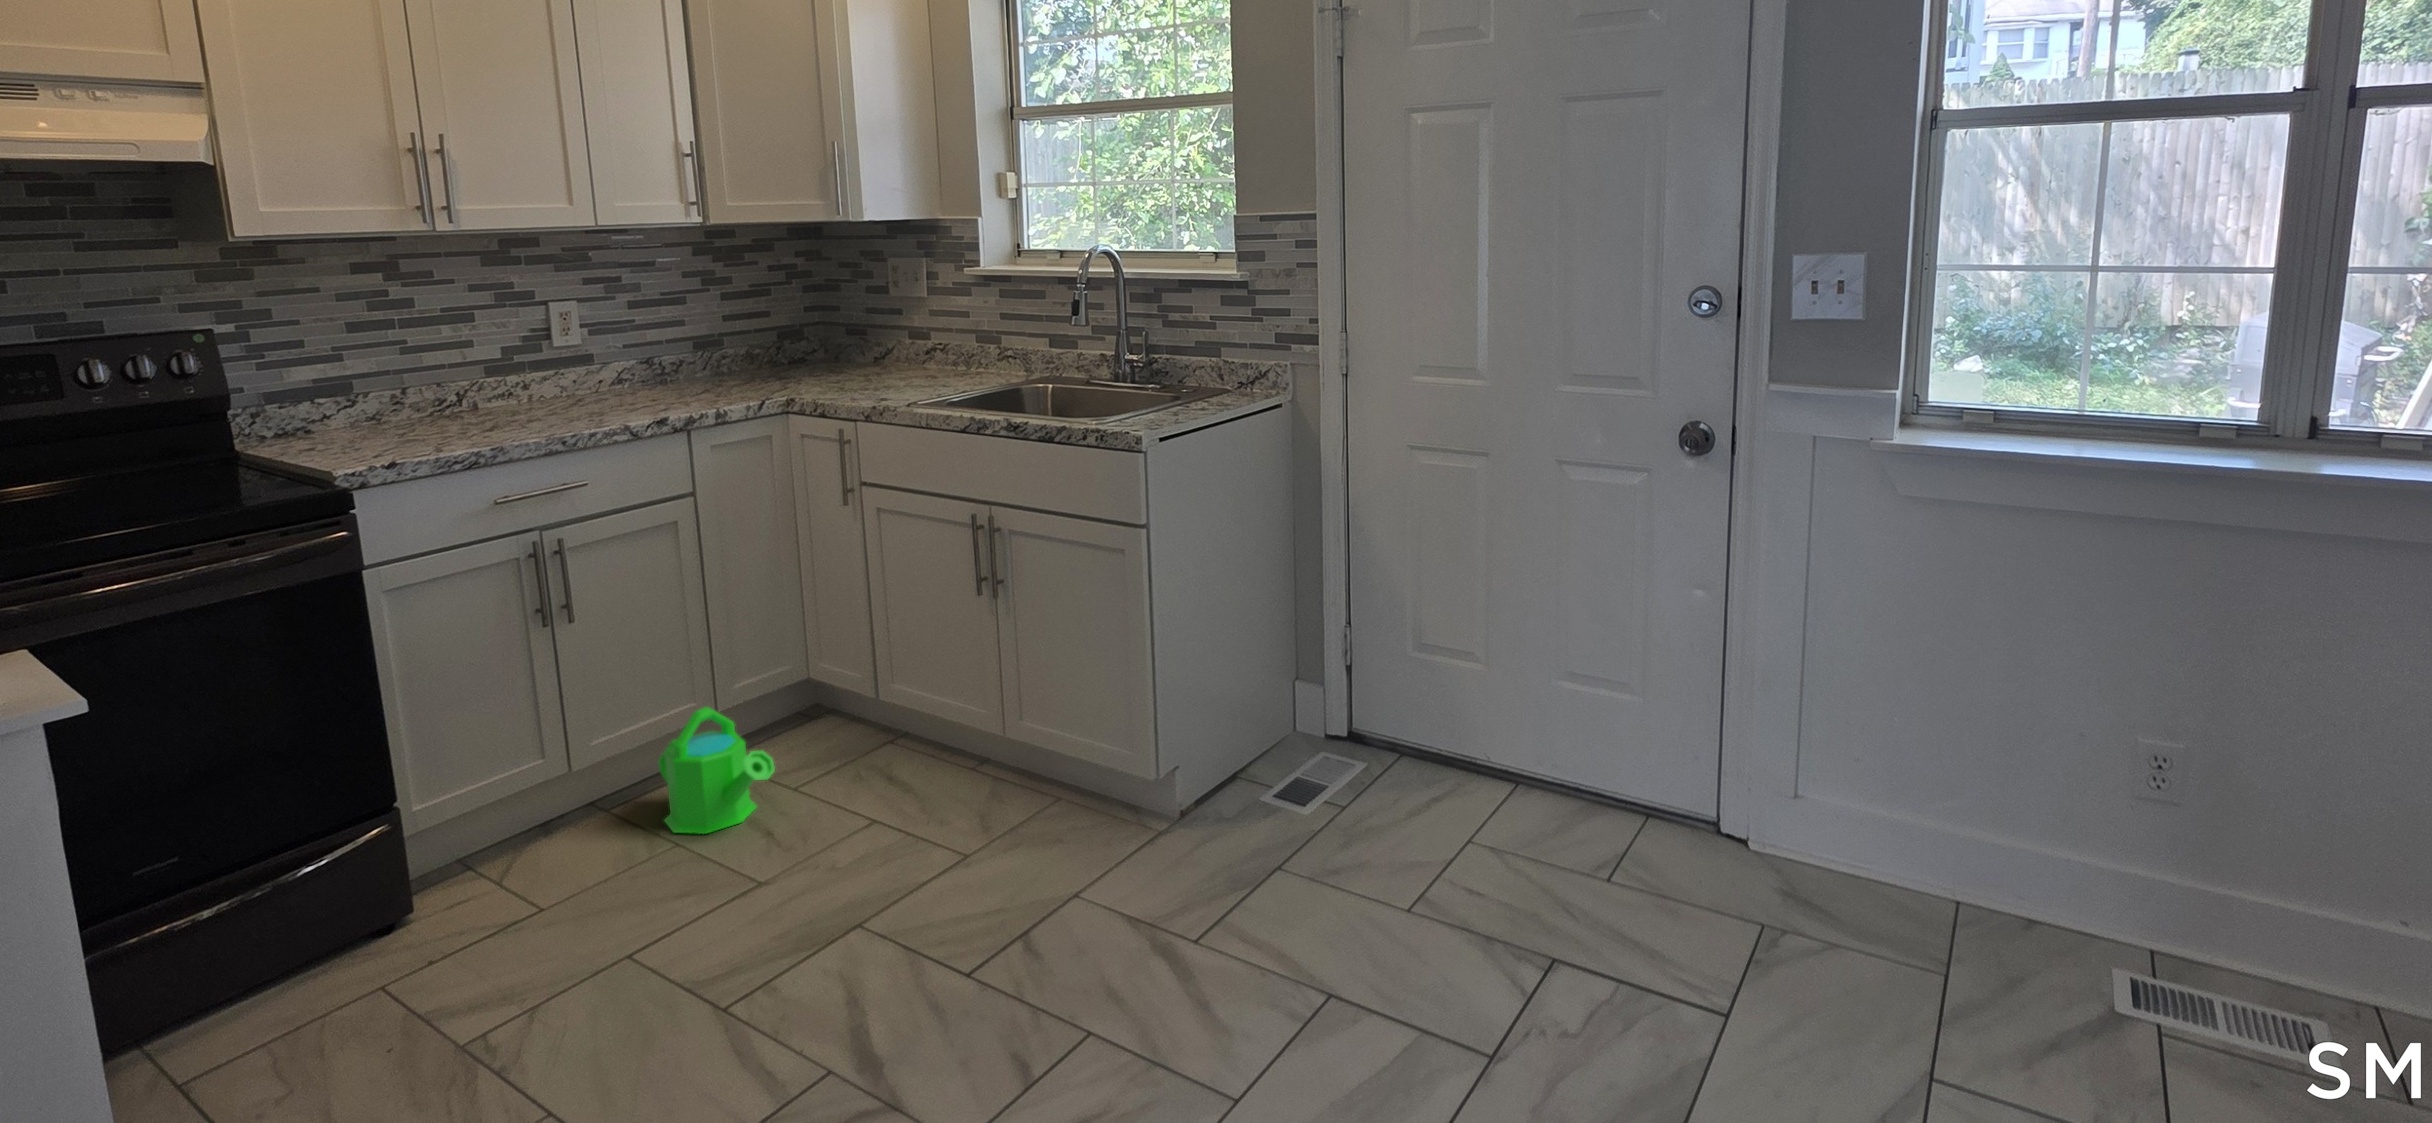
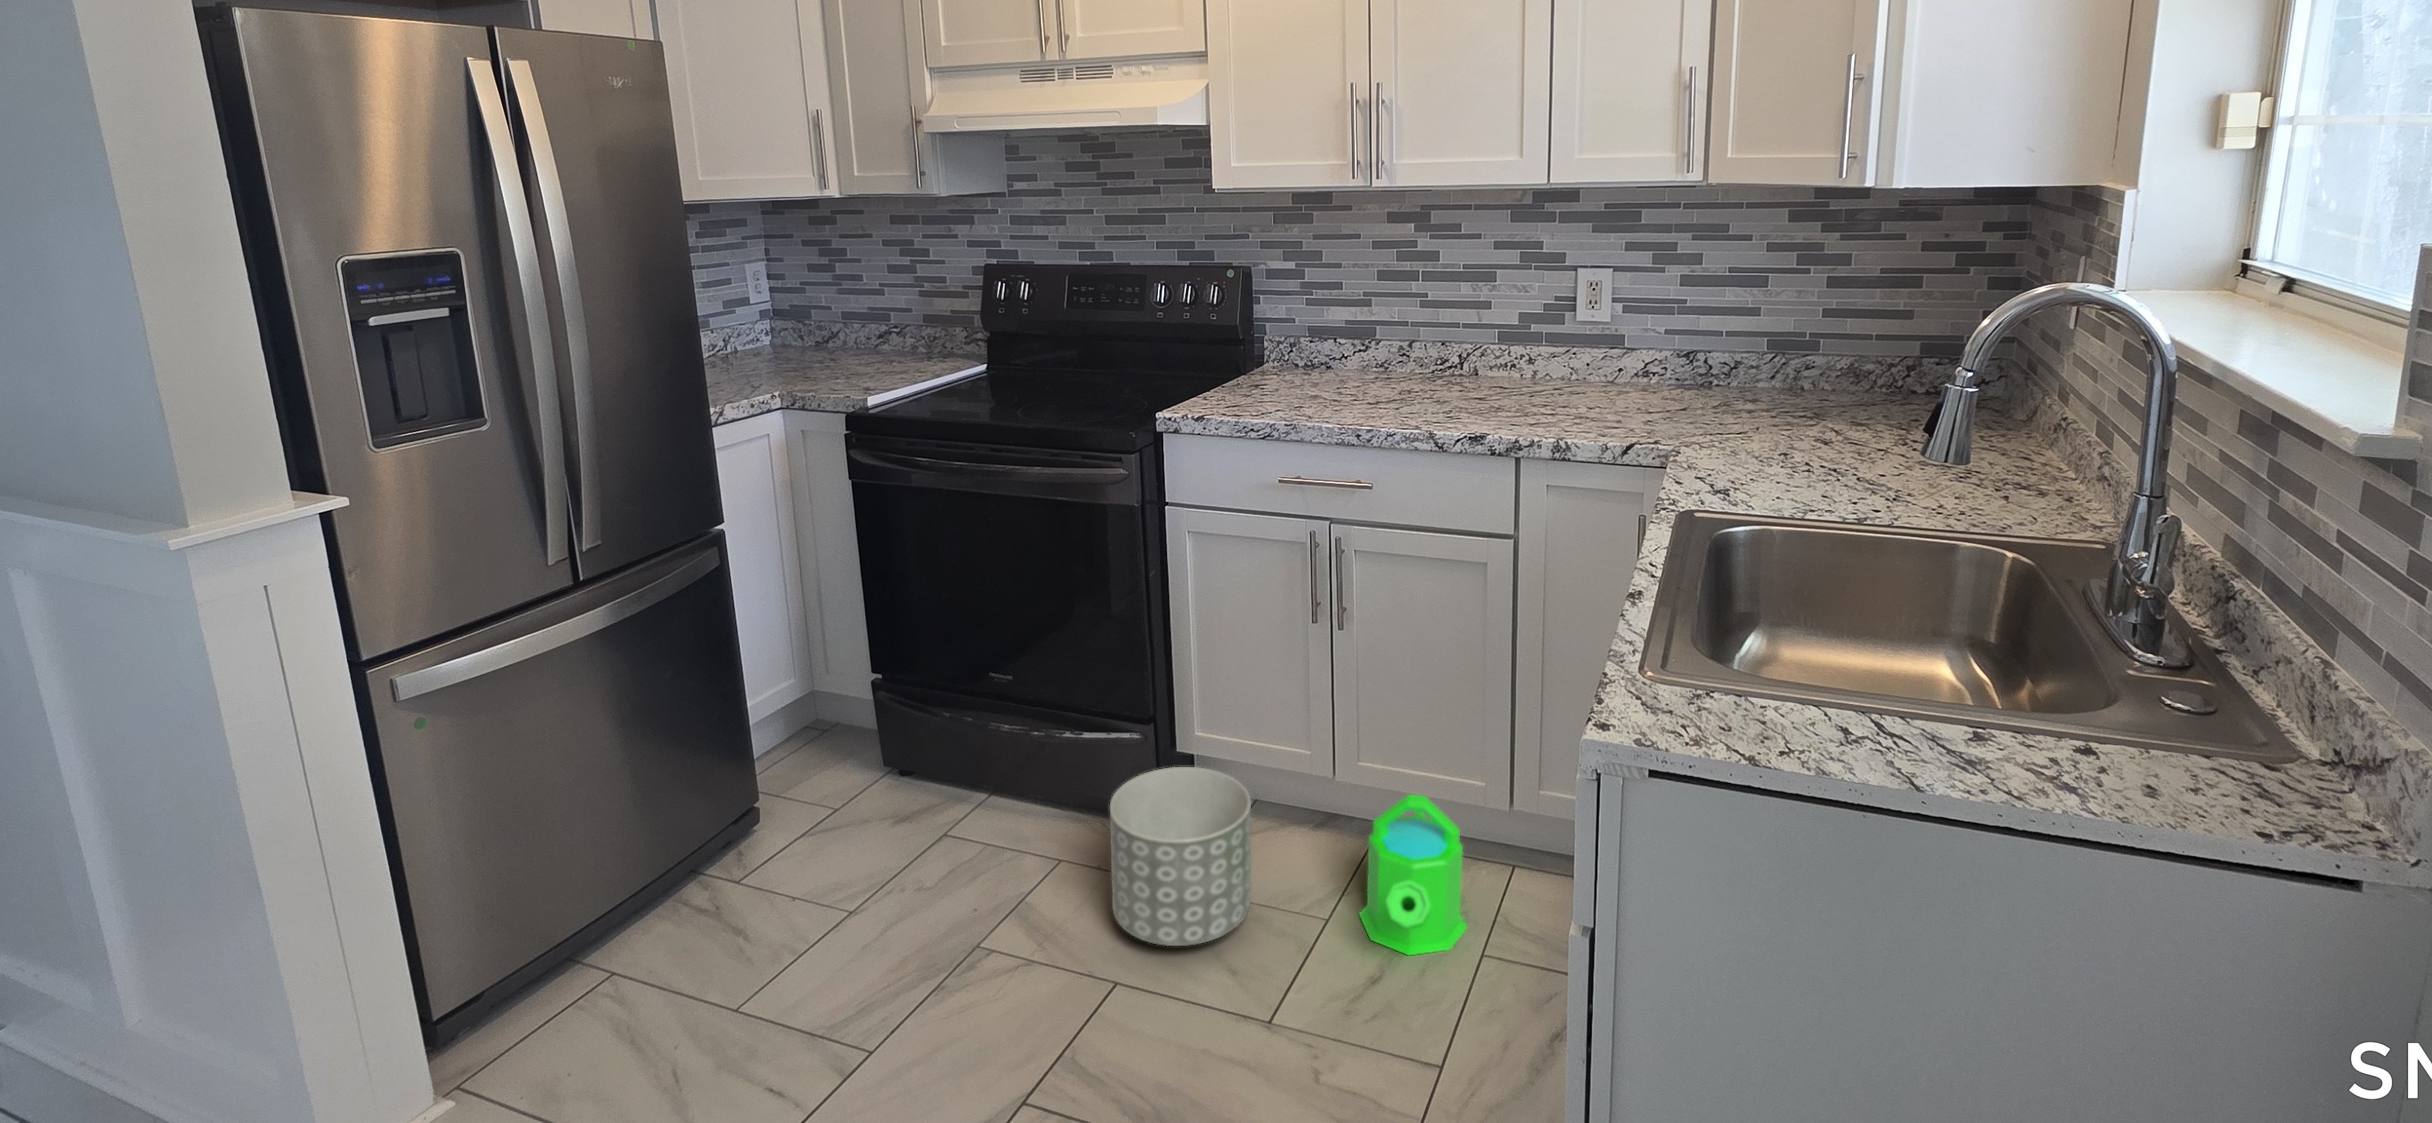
planter: none [468,773,627,935] -> present [1110,767,1251,946]

